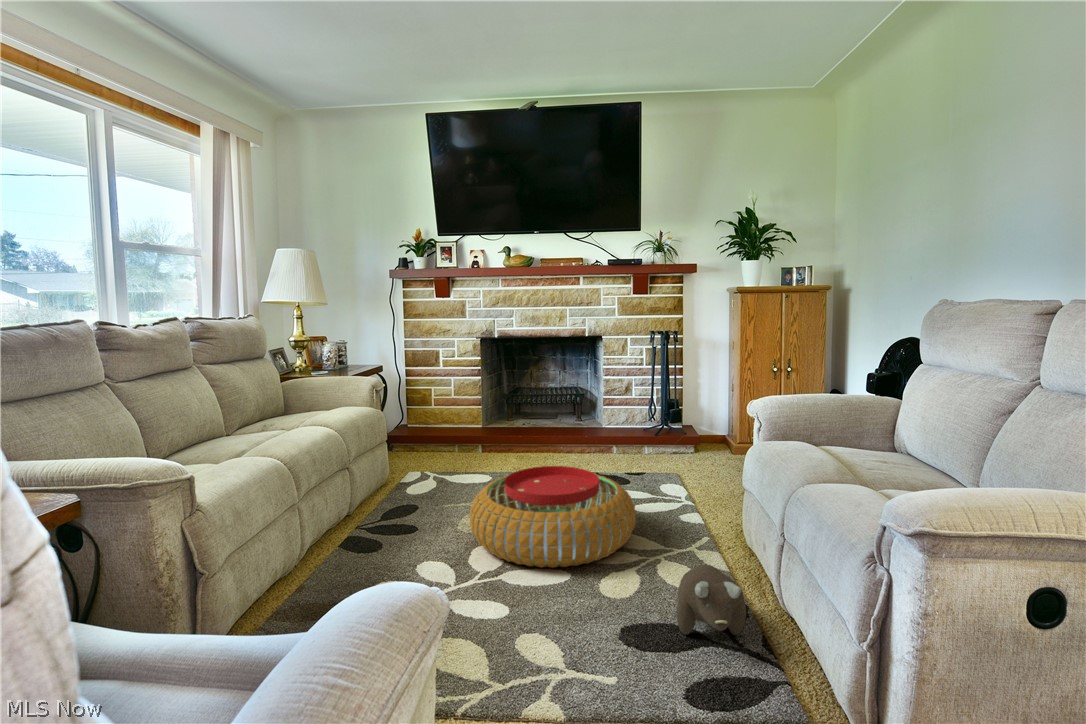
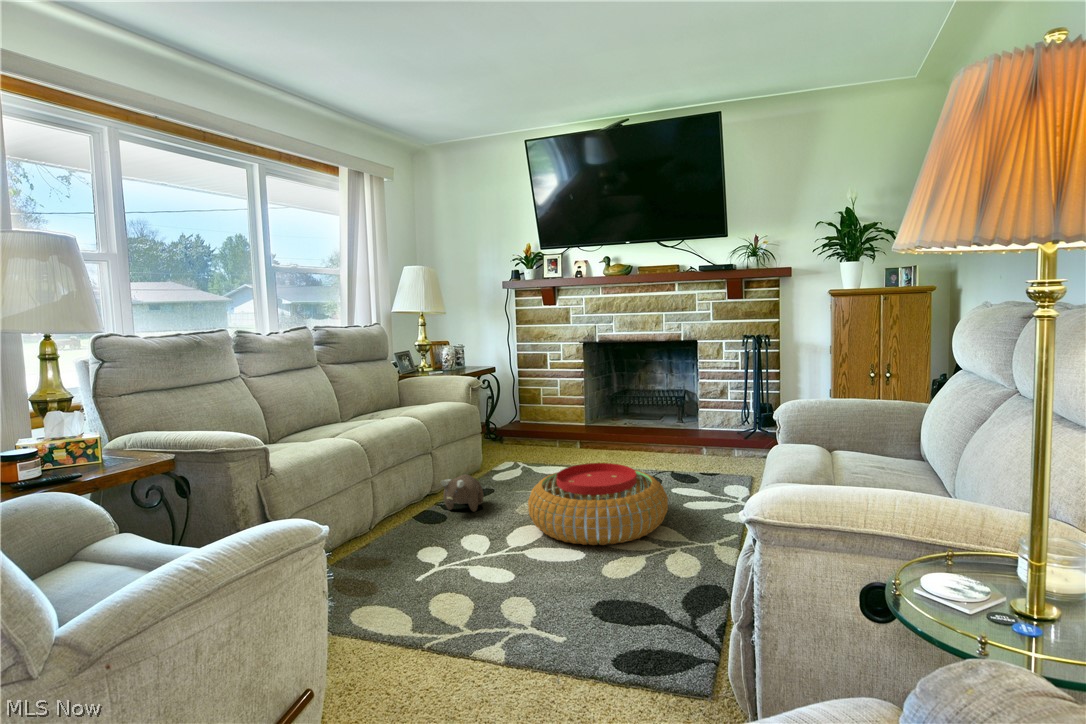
plush toy: present [677,565,746,635] -> present [441,474,484,512]

